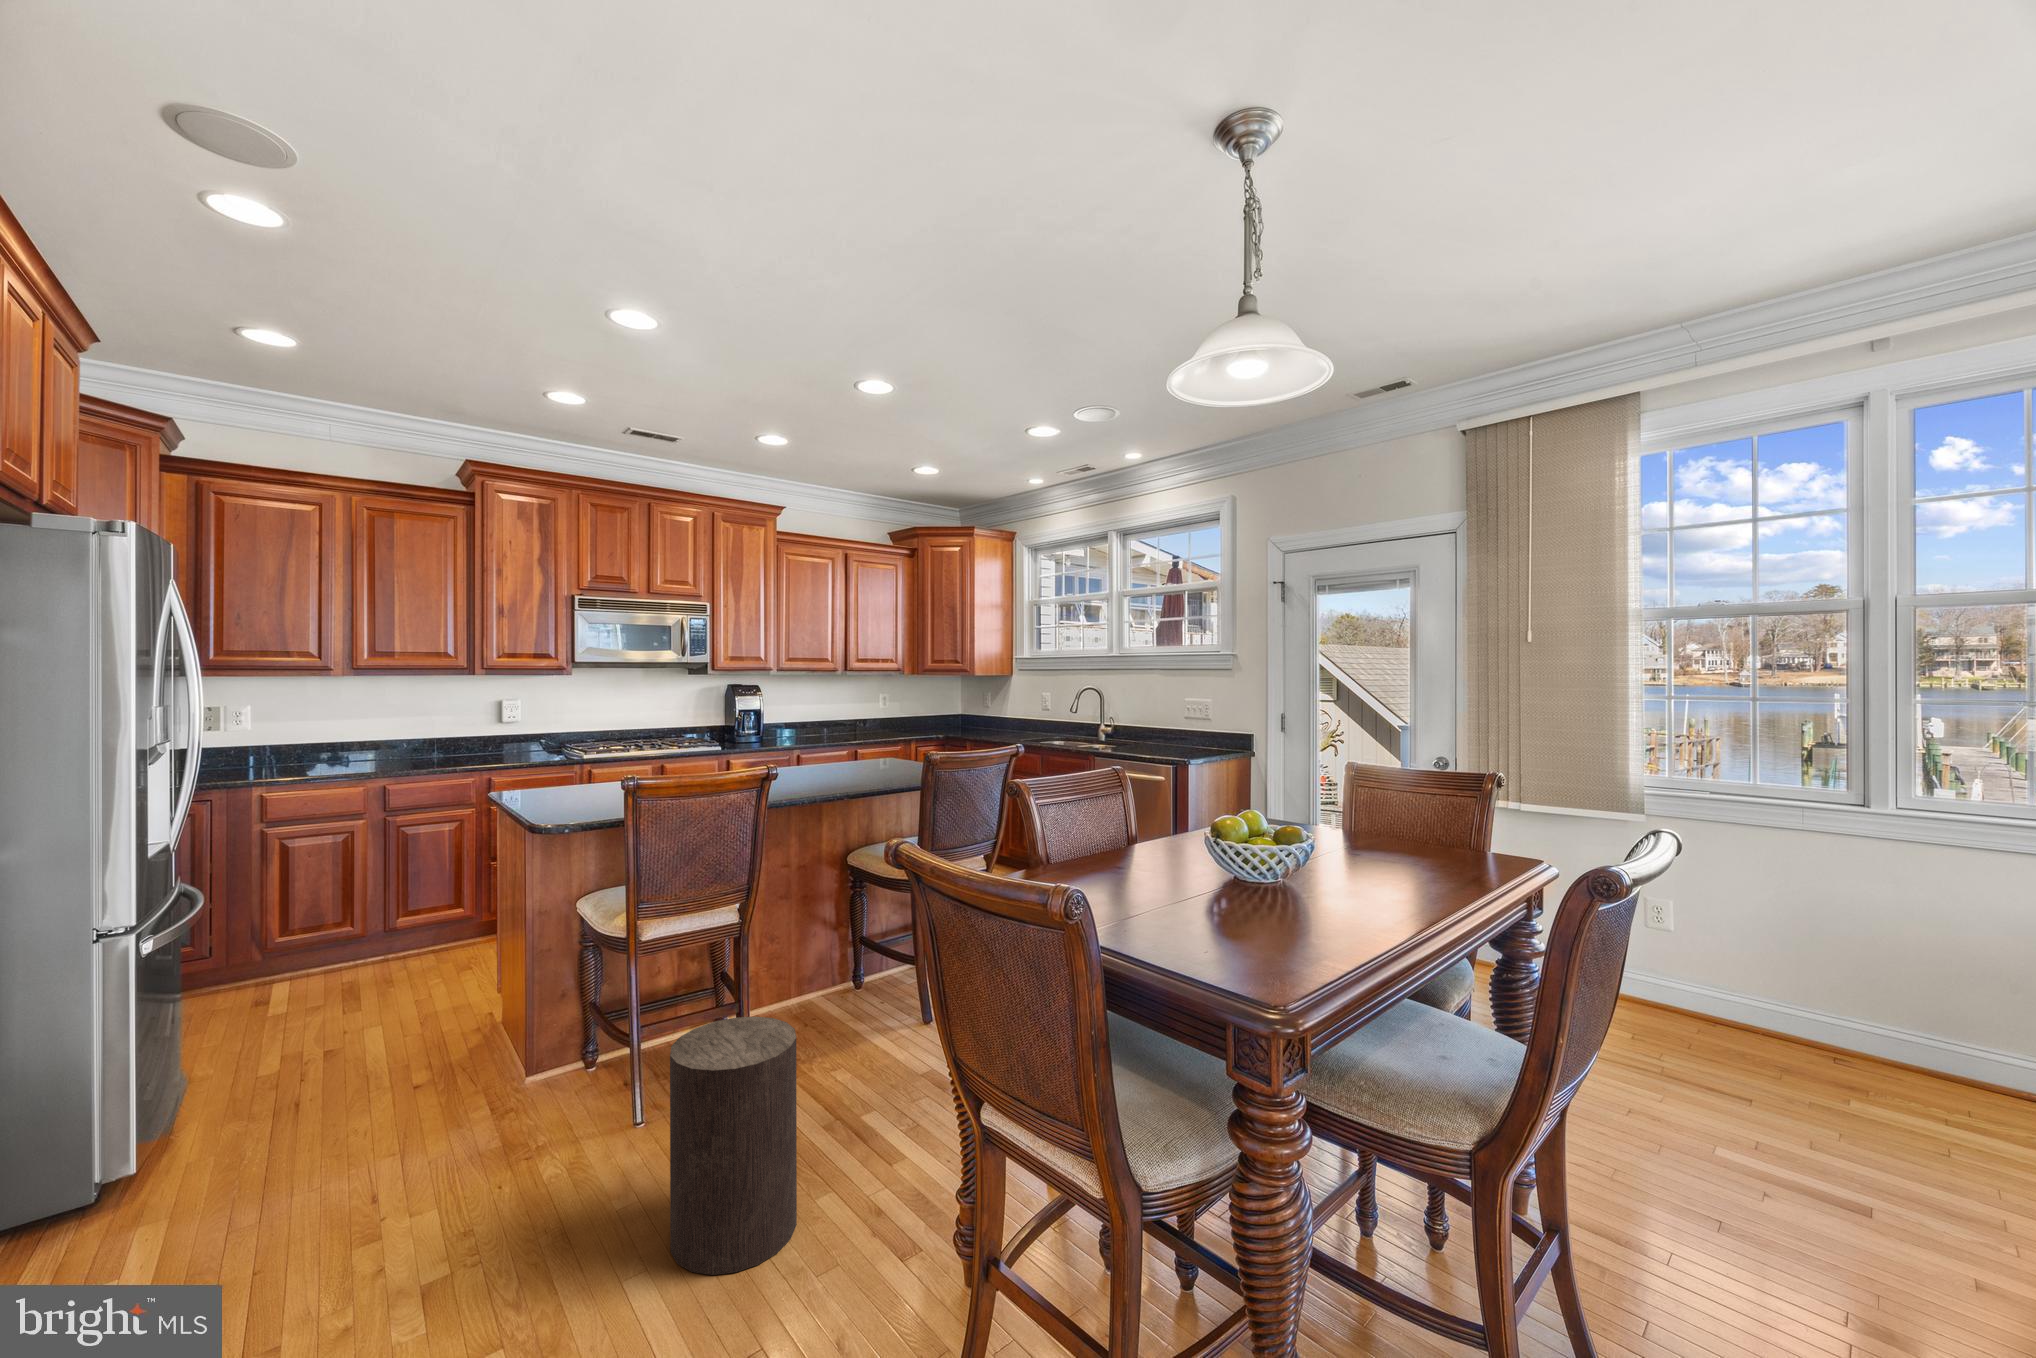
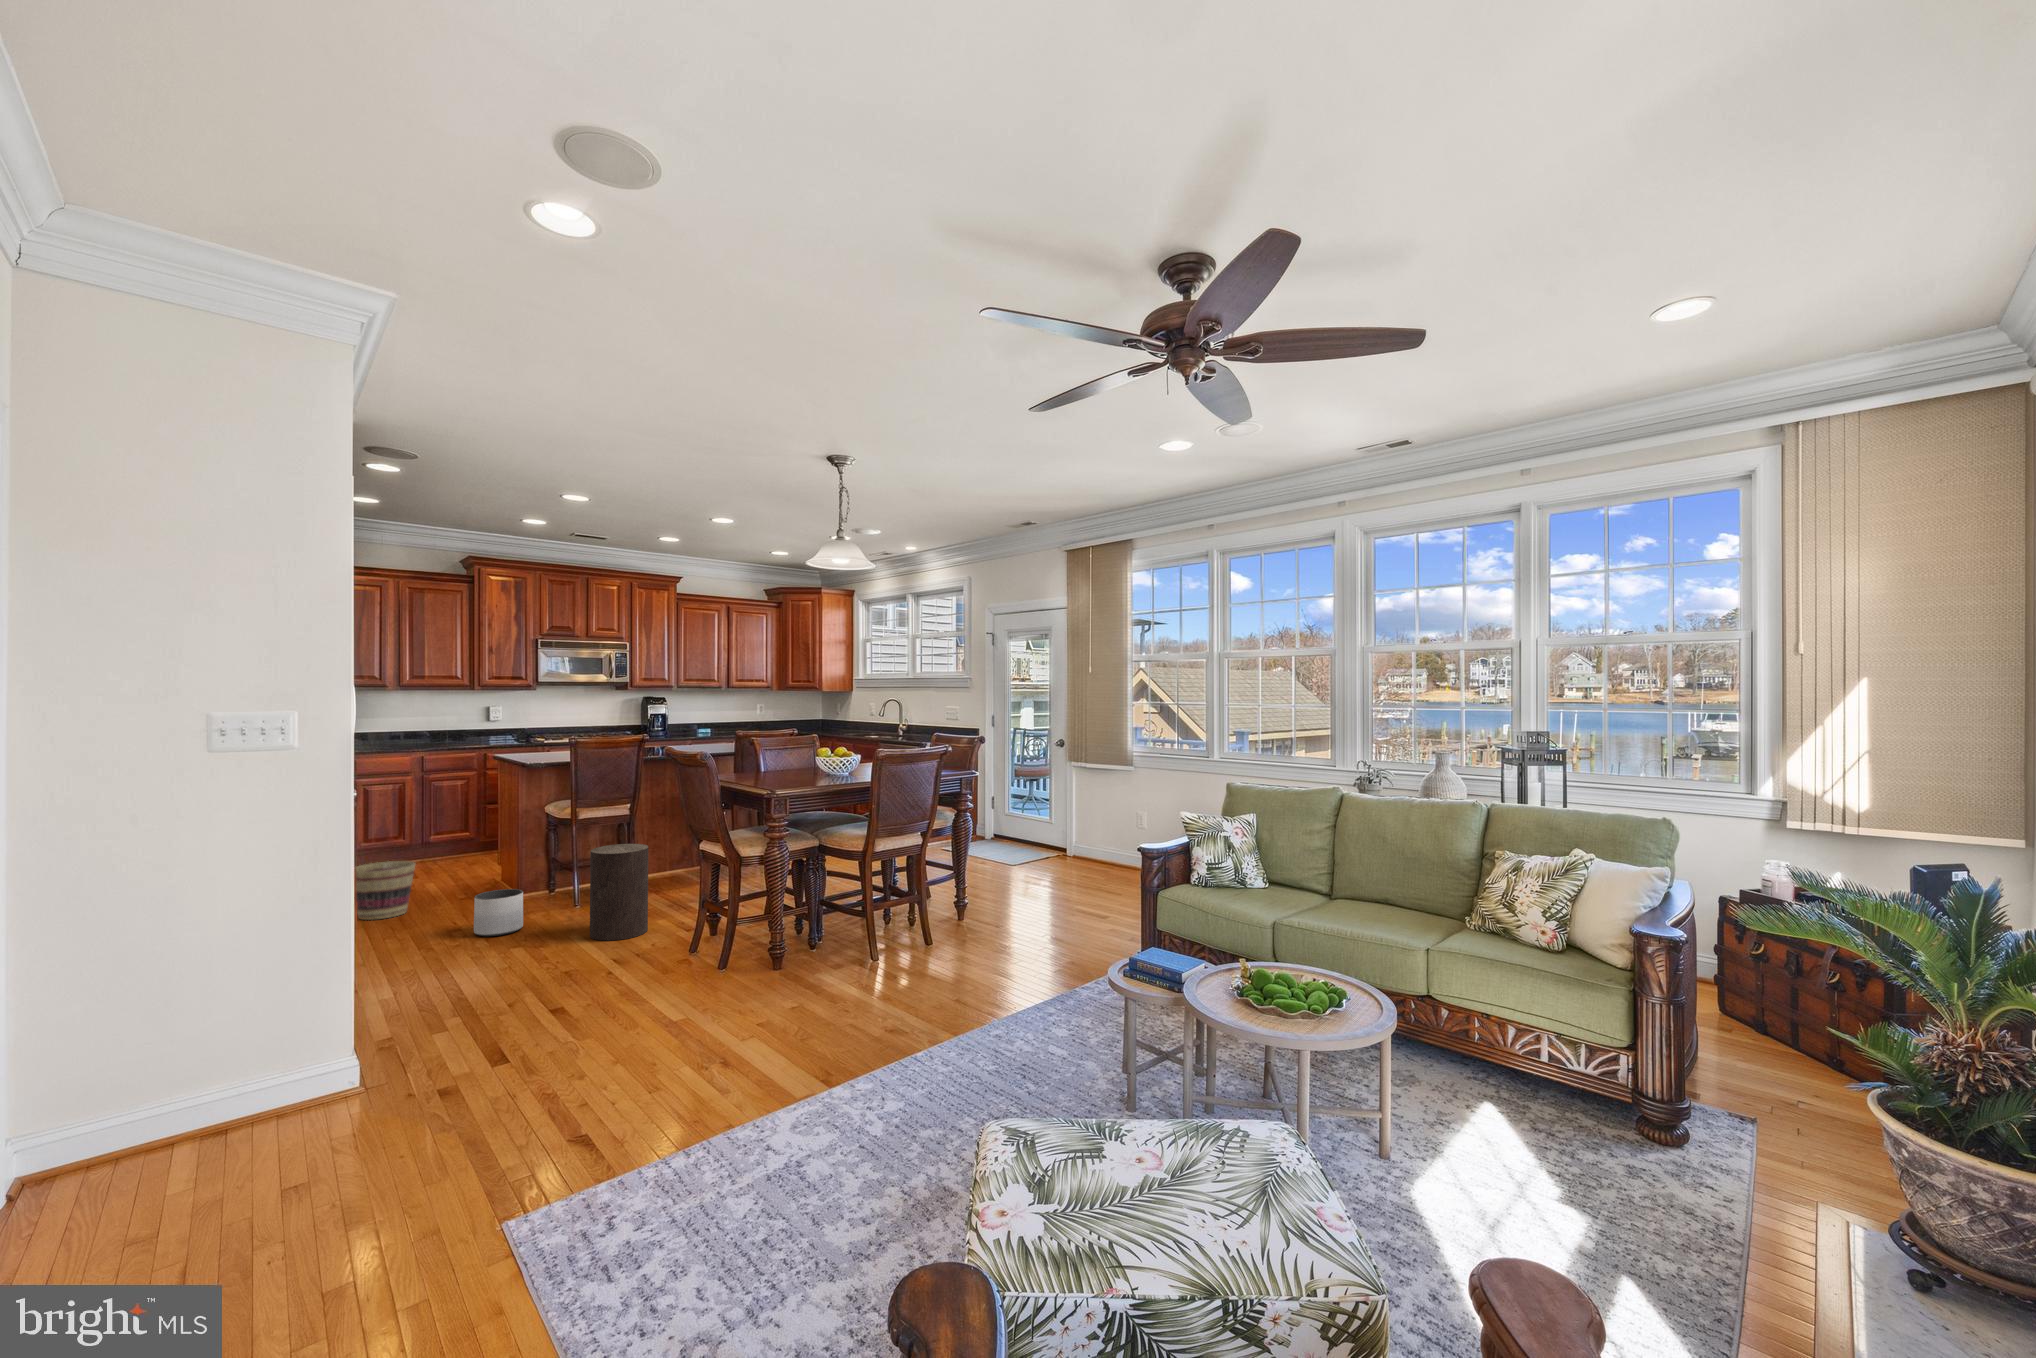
basket: none [178,1015,324,1158] -> present [356,861,415,920]
planter: none [414,1111,525,1245] -> present [474,889,523,936]

